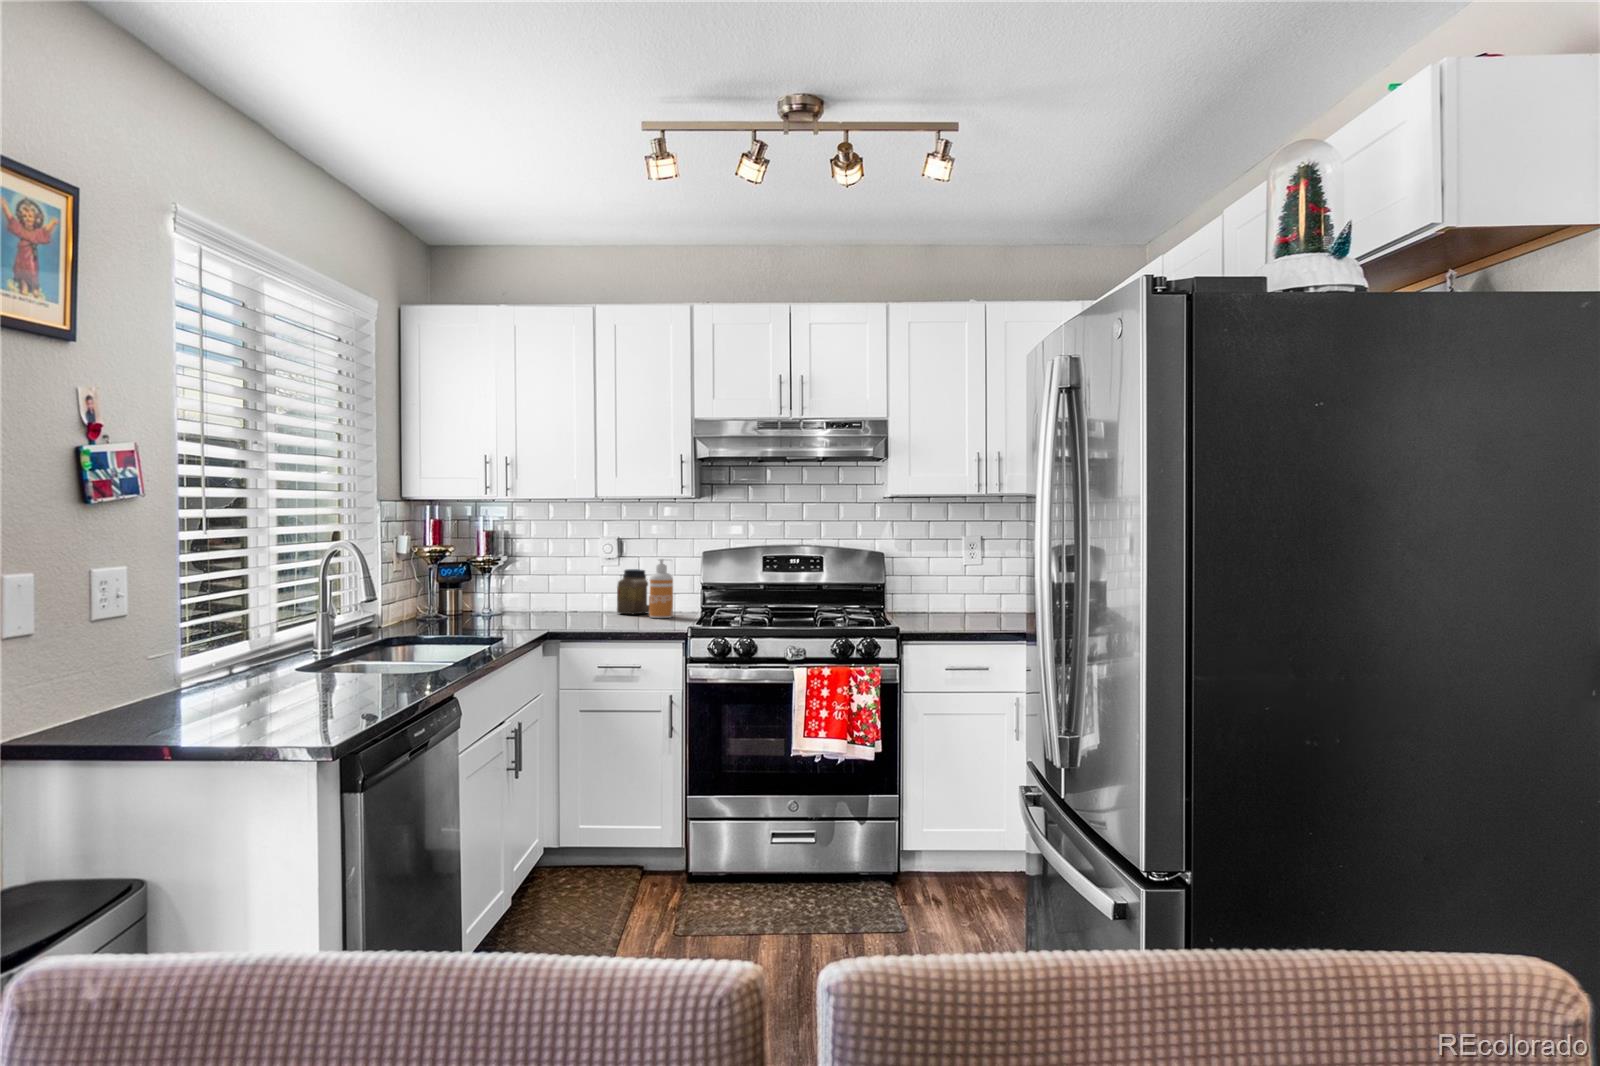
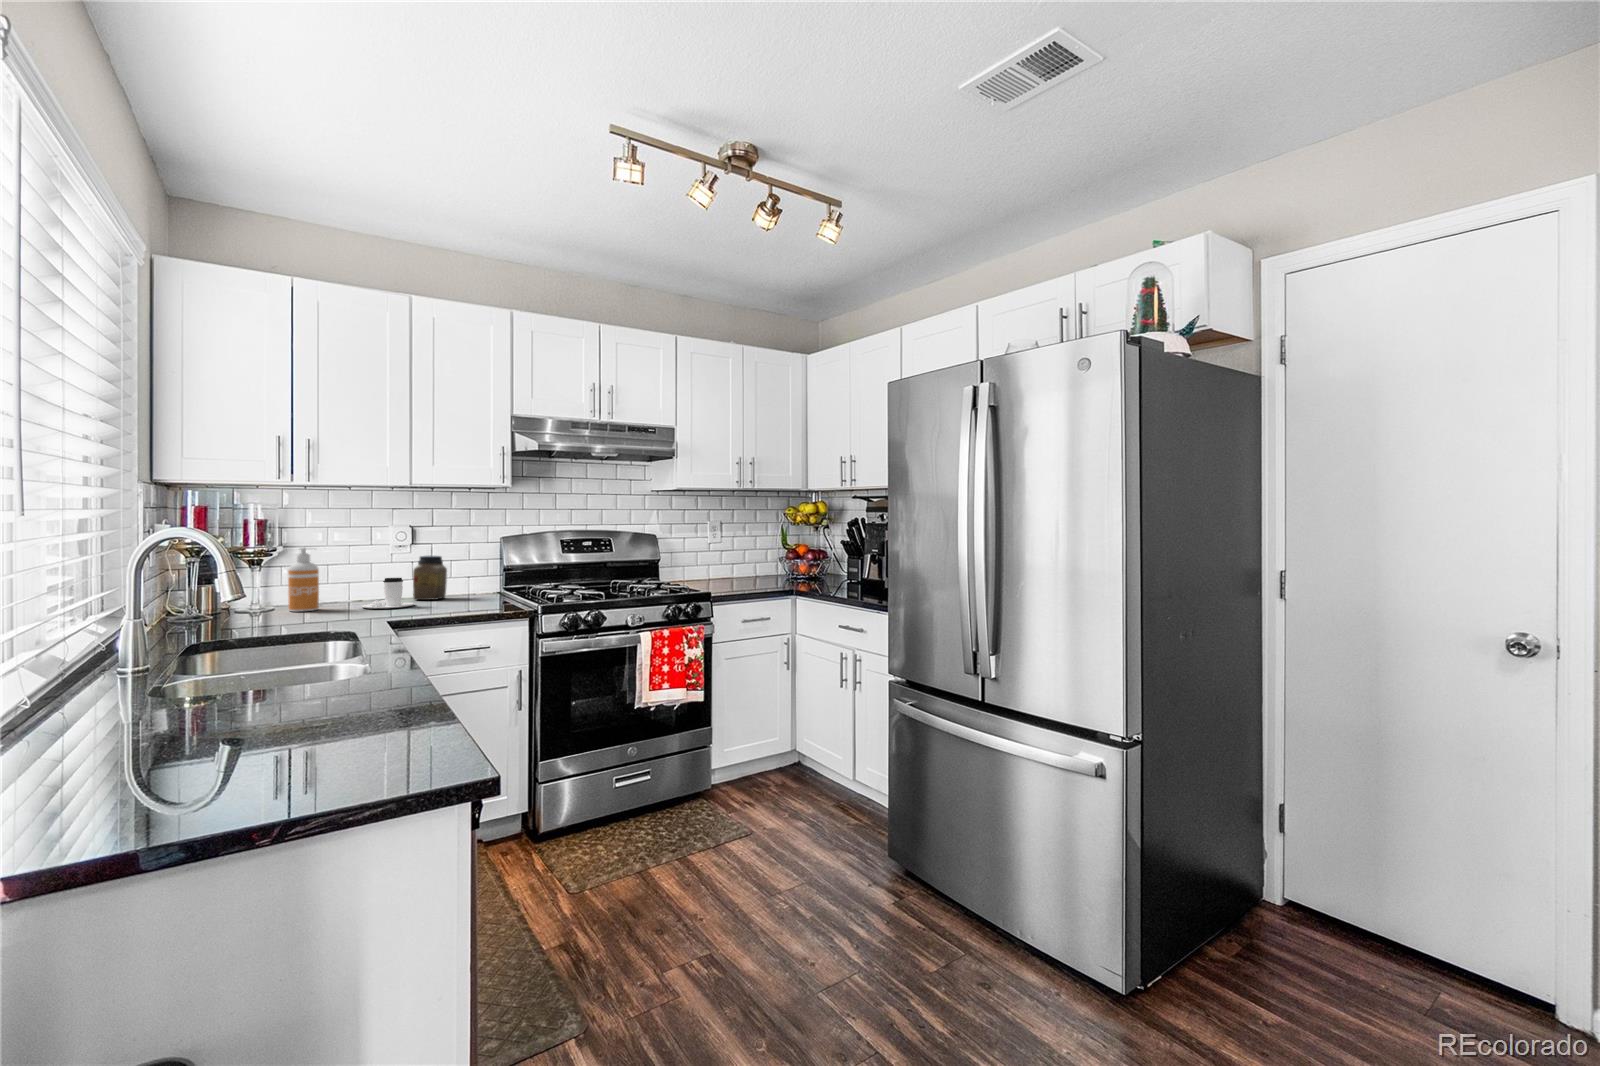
soap dispenser: present [649,559,673,618] -> present [288,548,319,612]
coffee cup: none [557,590,605,620] -> present [361,578,415,609]

